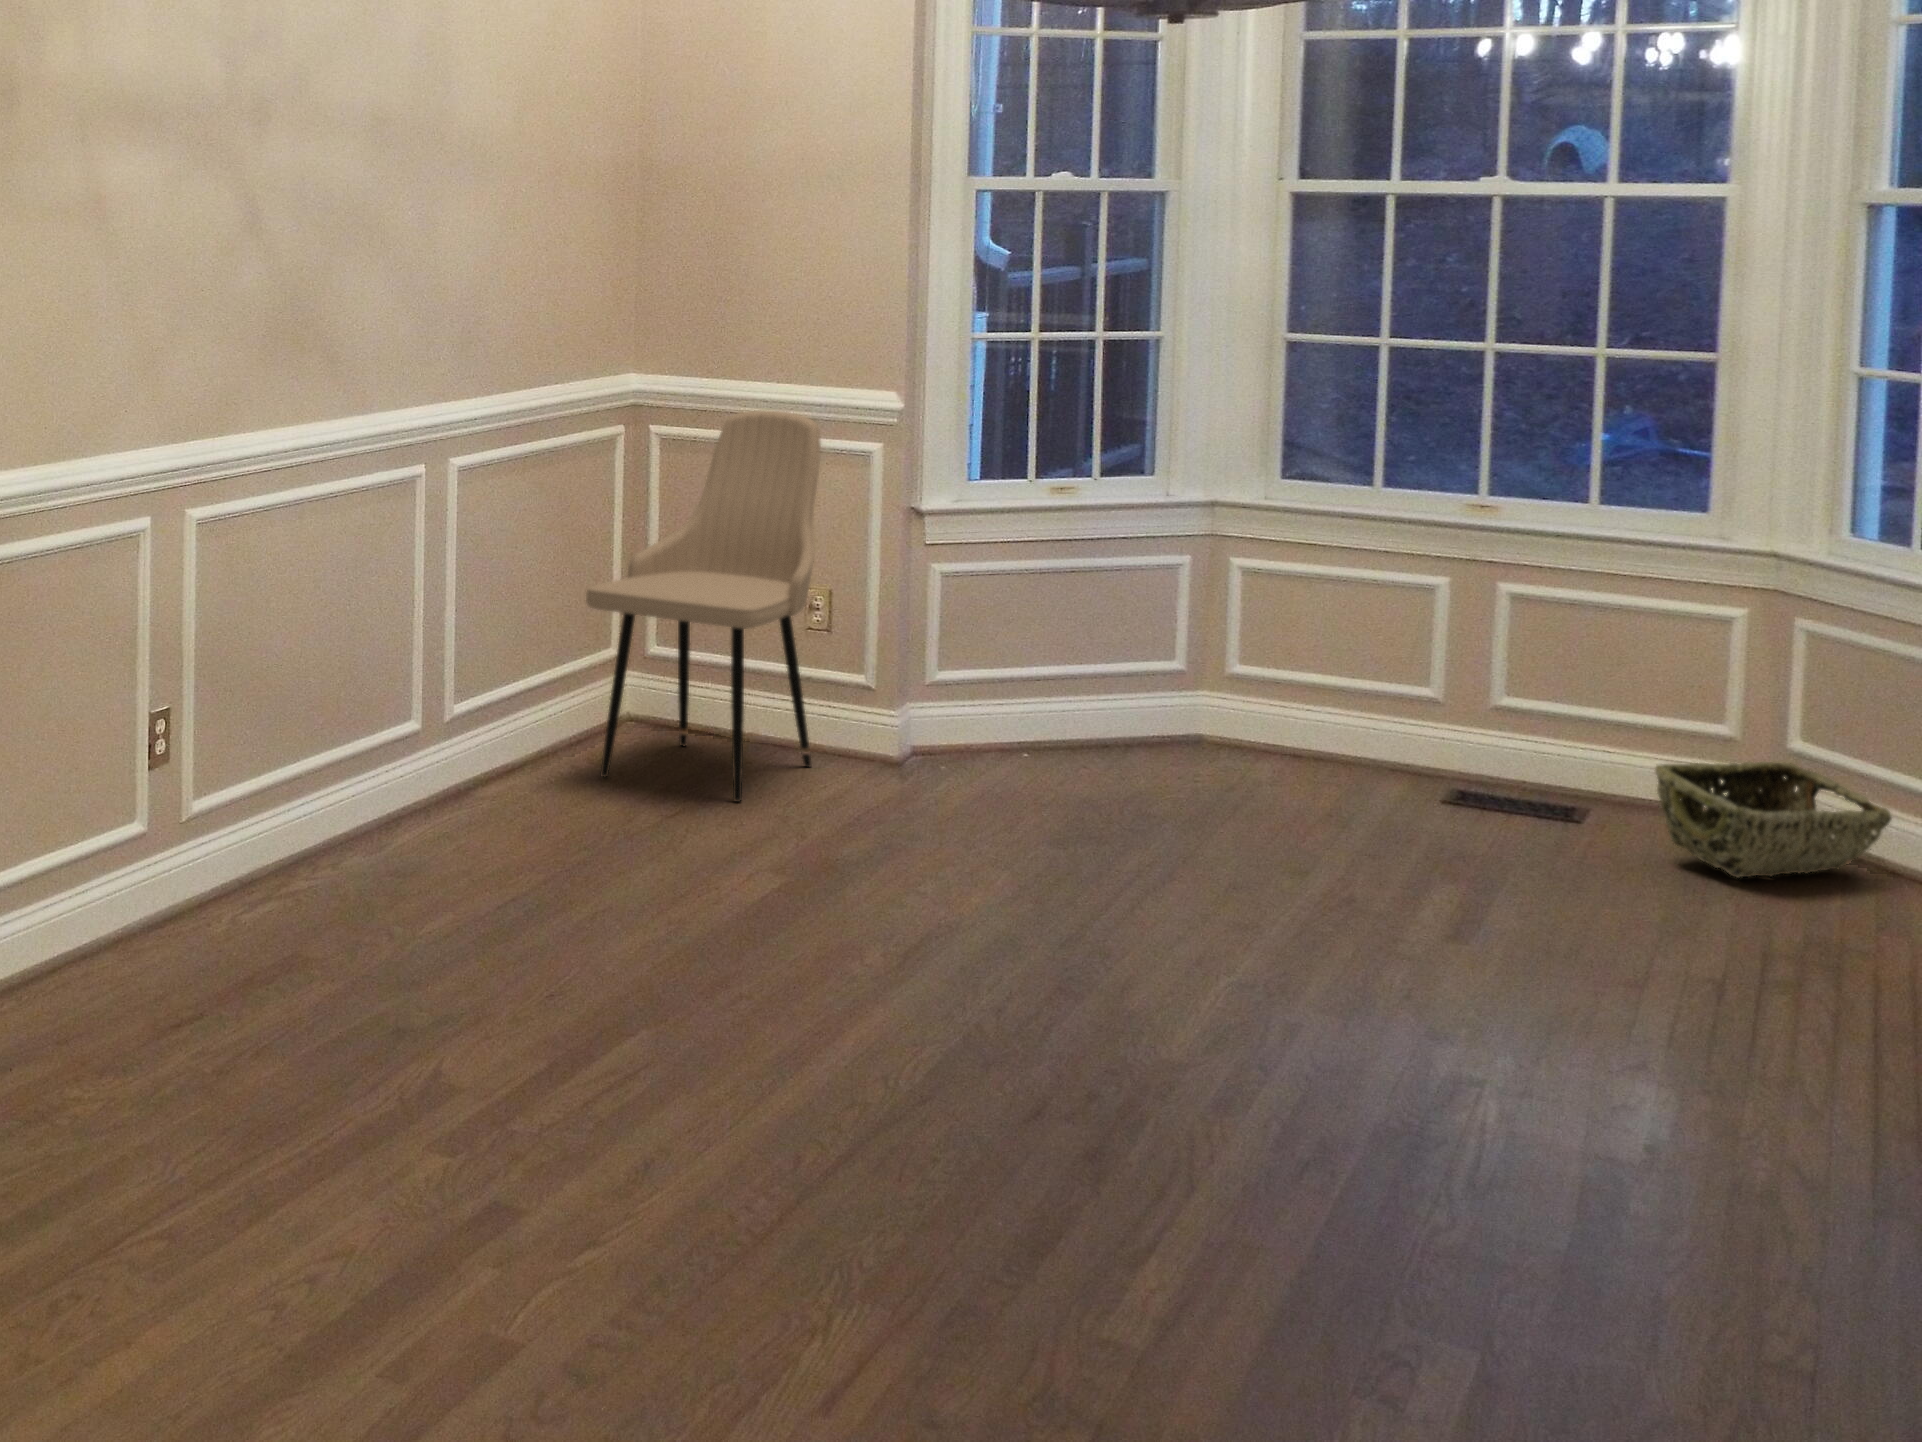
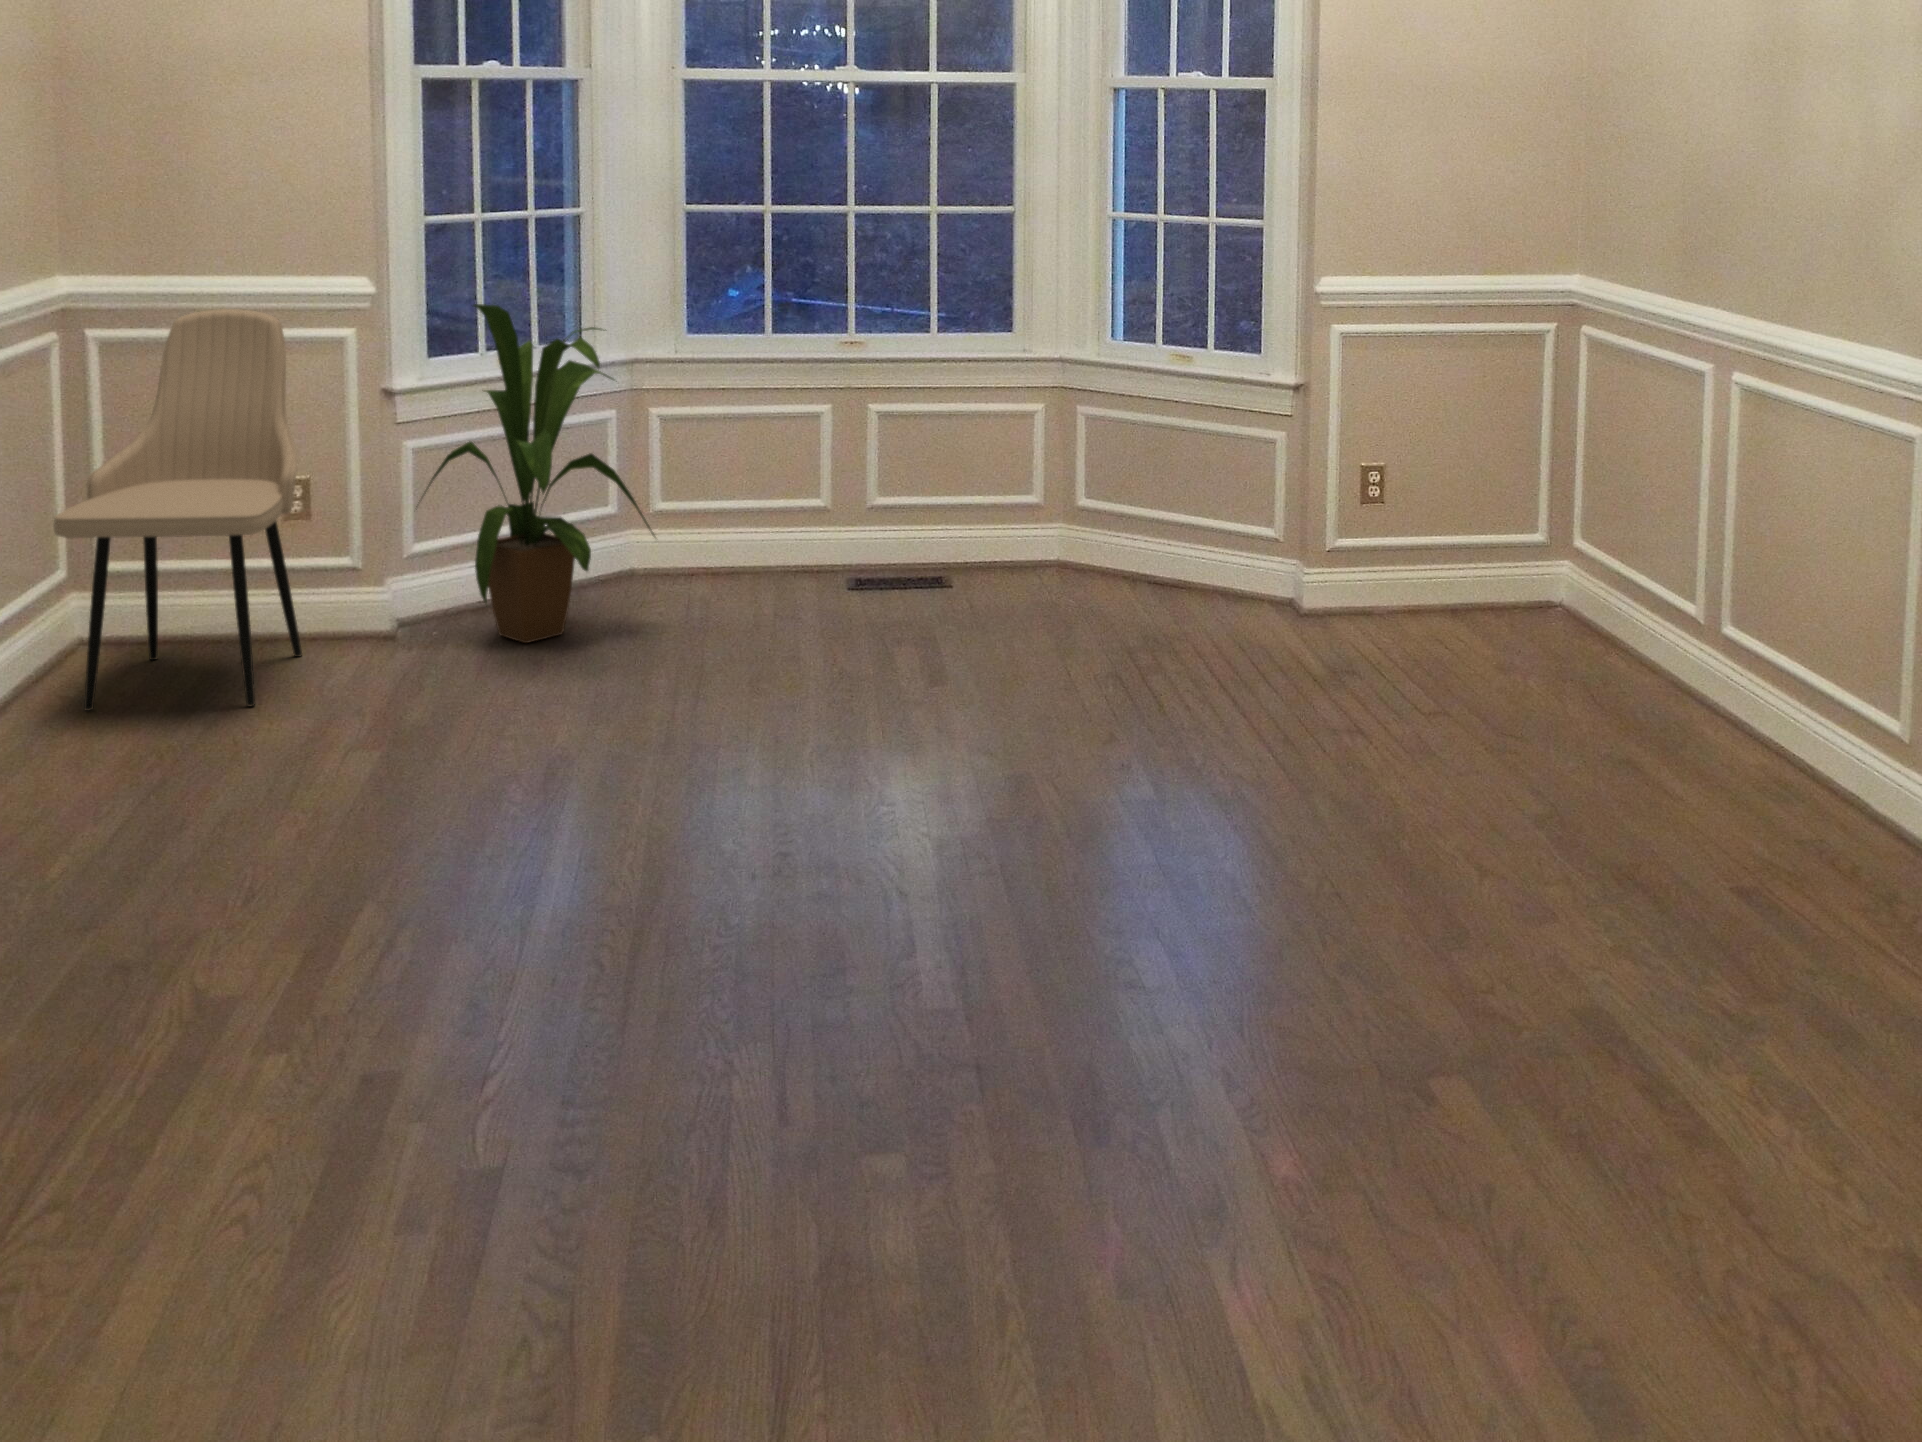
house plant: none [933,419,1189,797] -> present [428,304,654,643]
woven basket: present [1655,762,1892,877] -> none [1003,511,1147,603]

